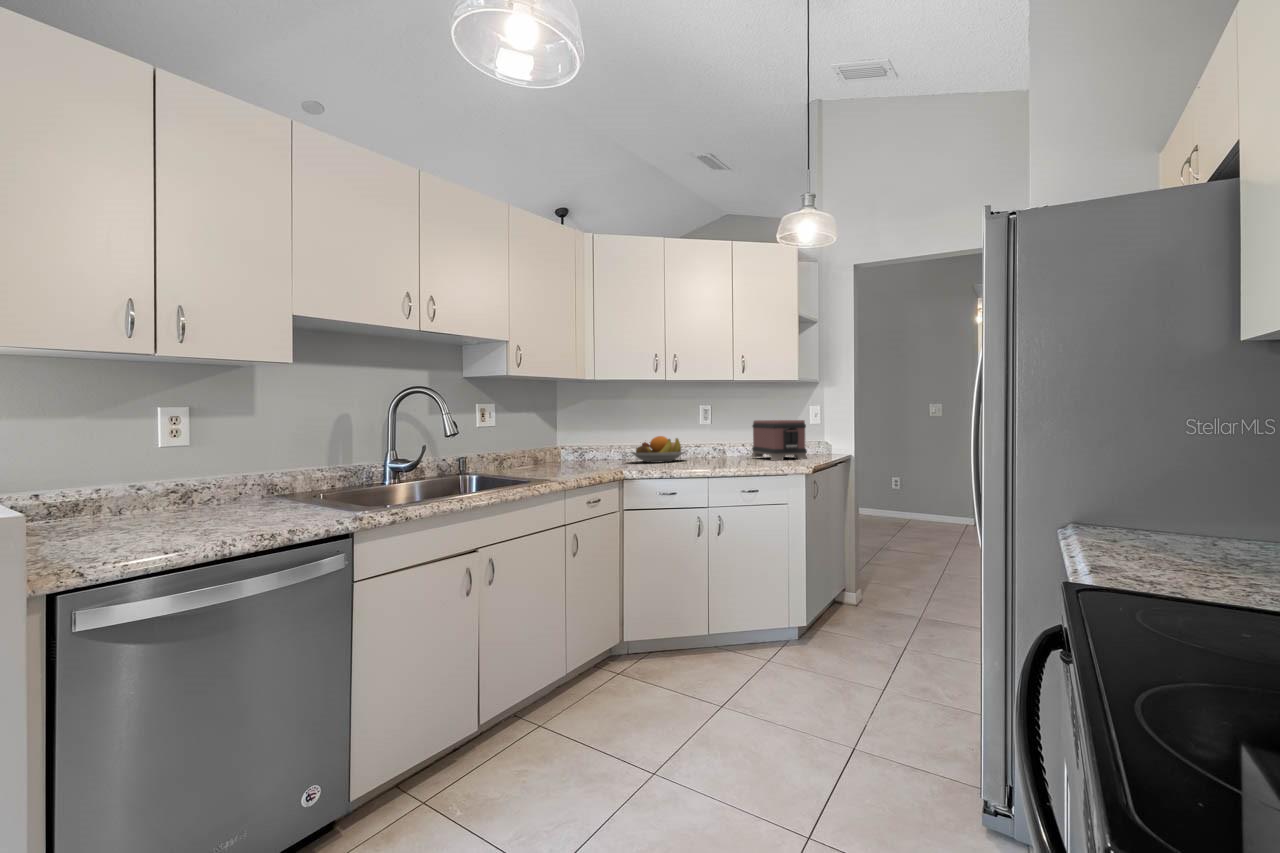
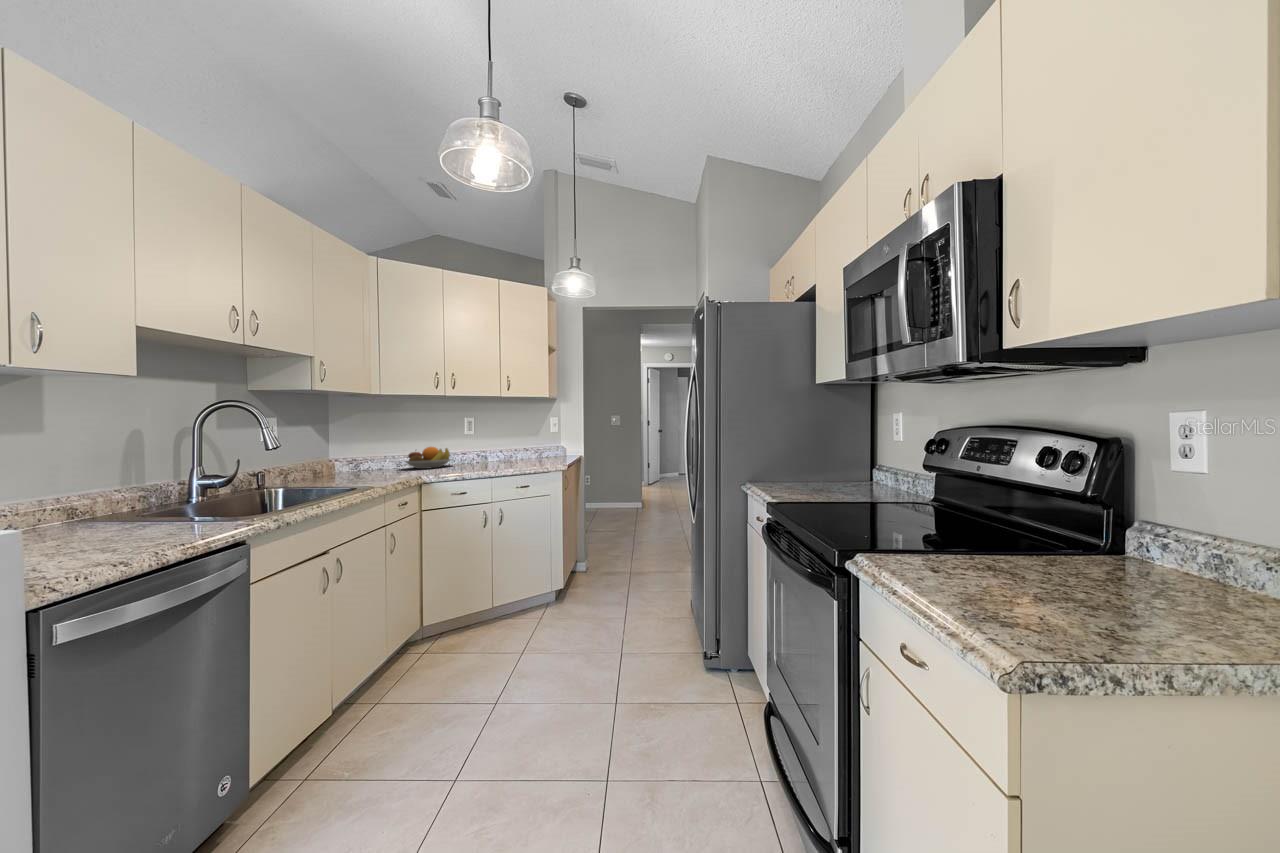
toaster: present [752,420,807,461] -> none [505,433,550,463]

